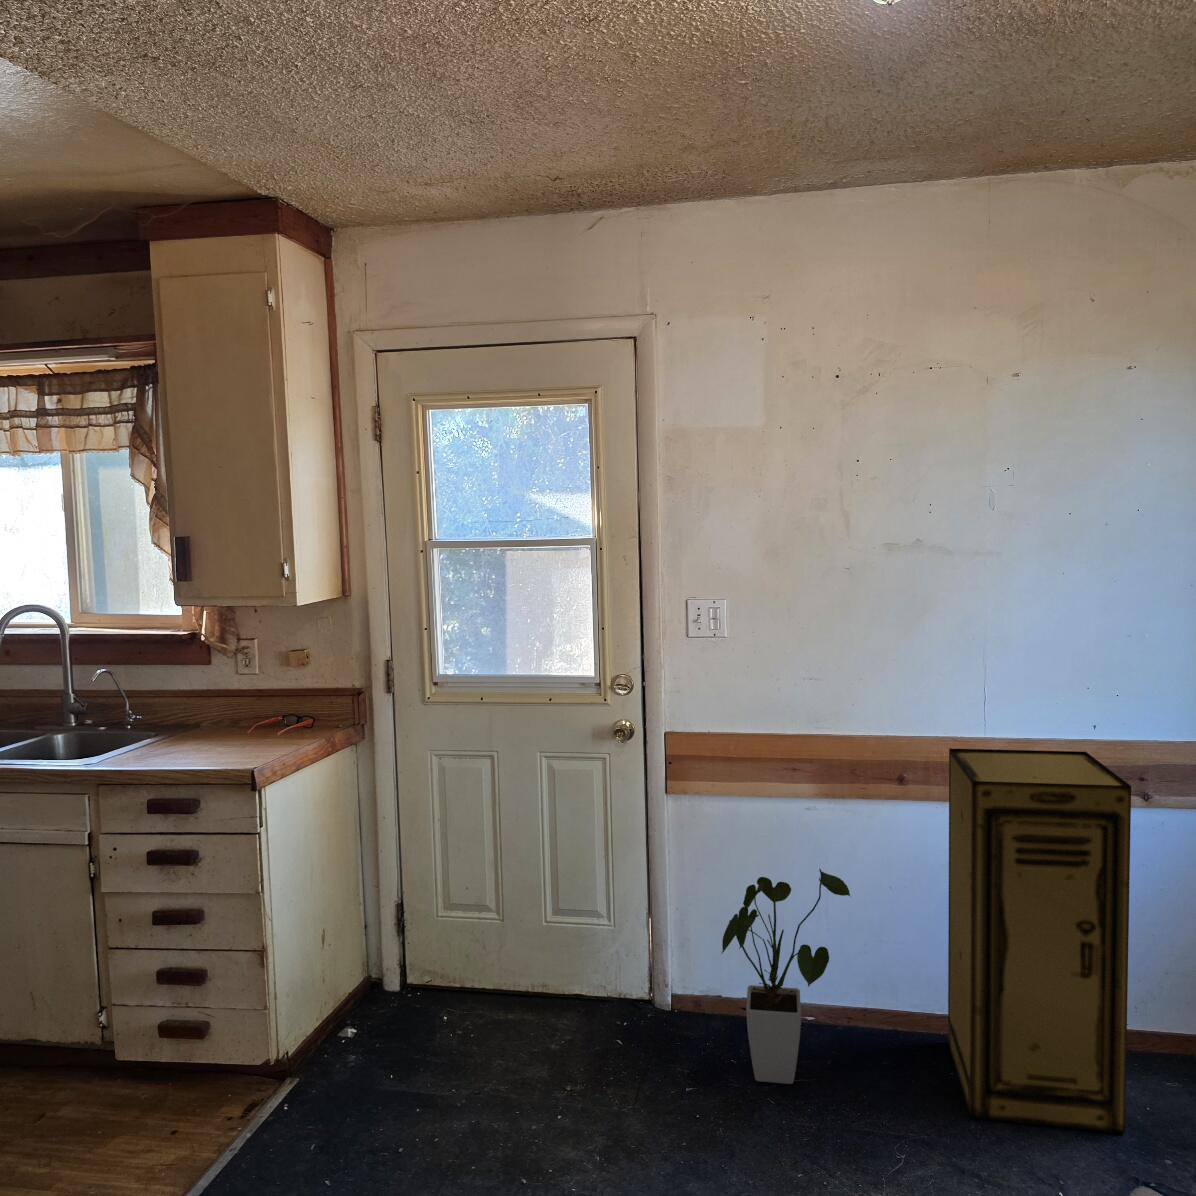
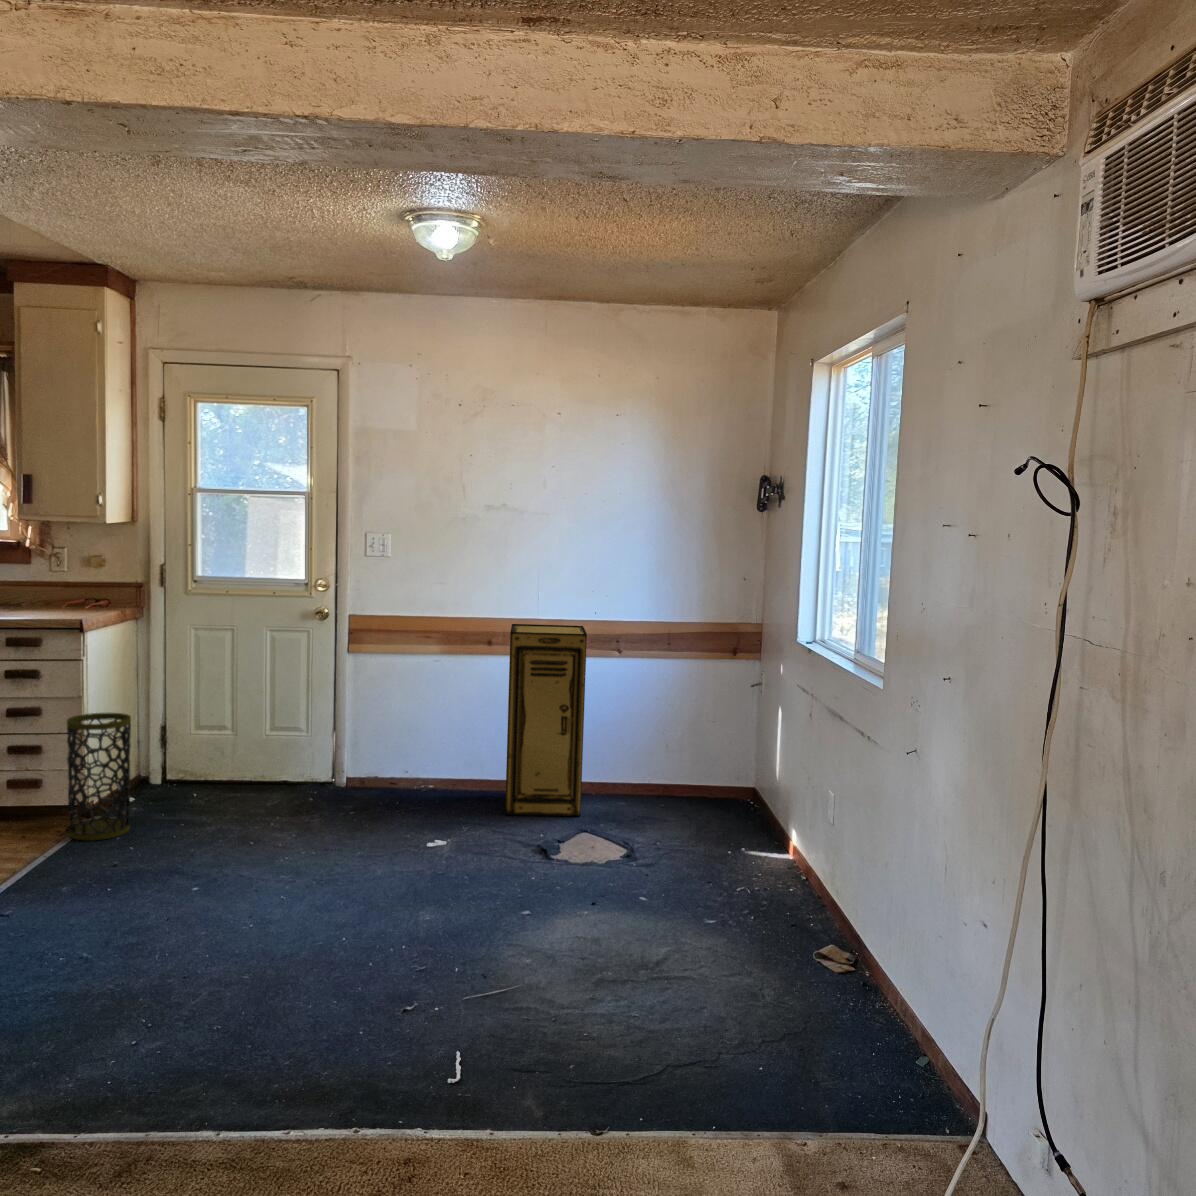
house plant: present [722,869,850,1084] -> none [373,692,454,808]
trash can: none [226,922,334,1158] -> present [67,713,131,840]

